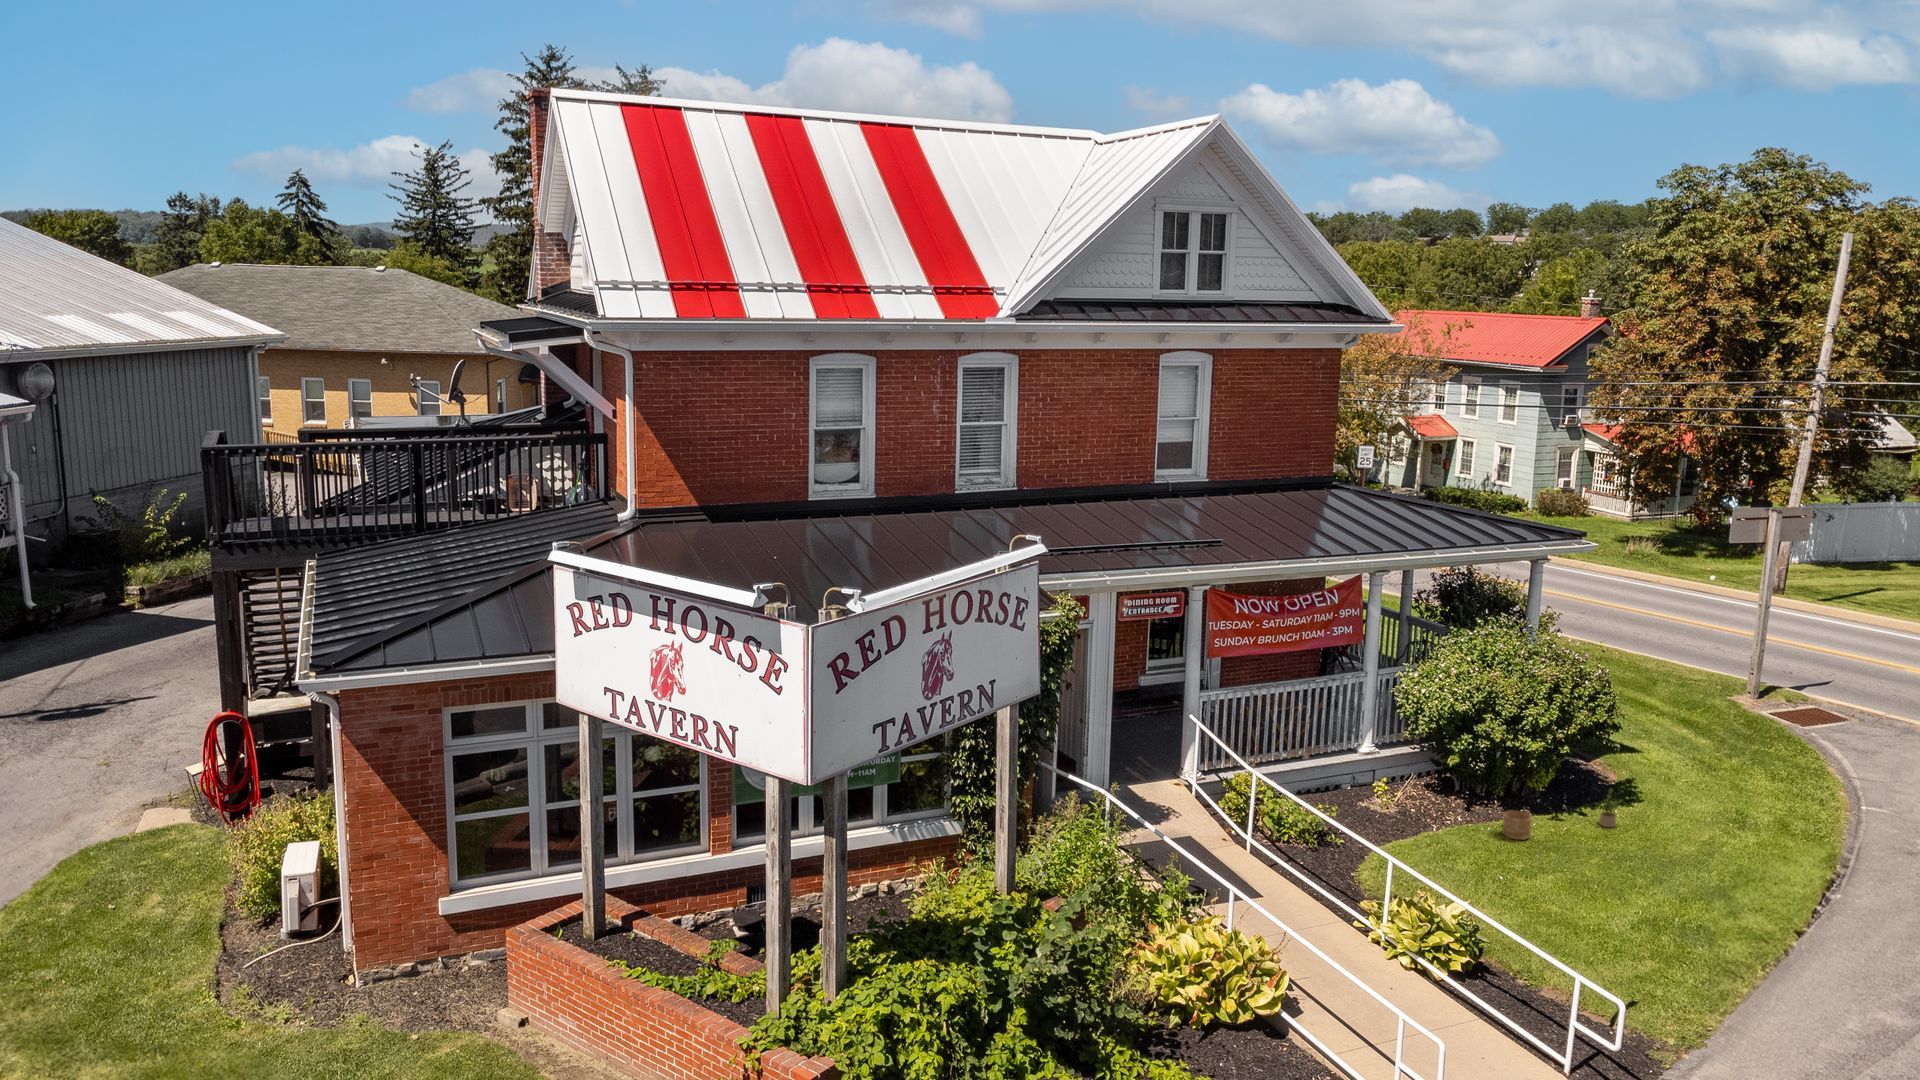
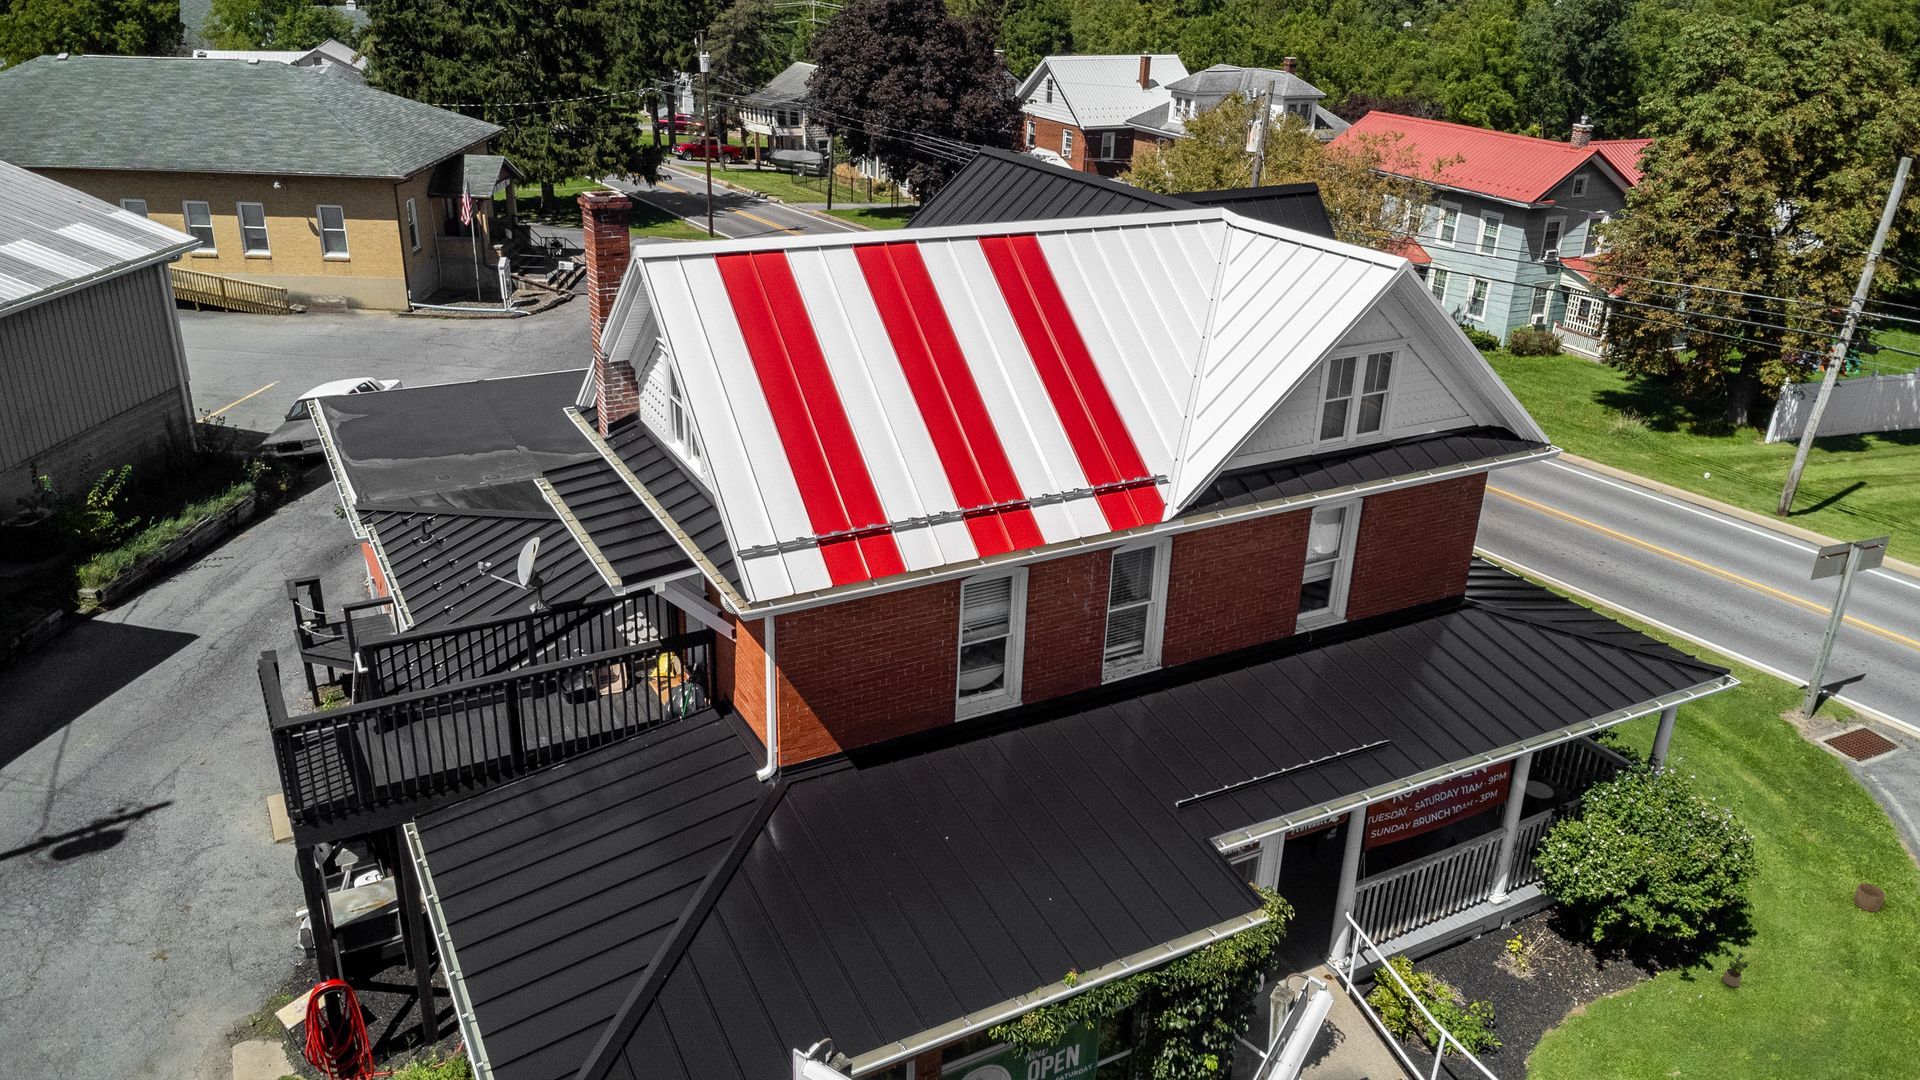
wooden bucket: present [1502,810,1532,840] -> present [1854,883,1885,912]

